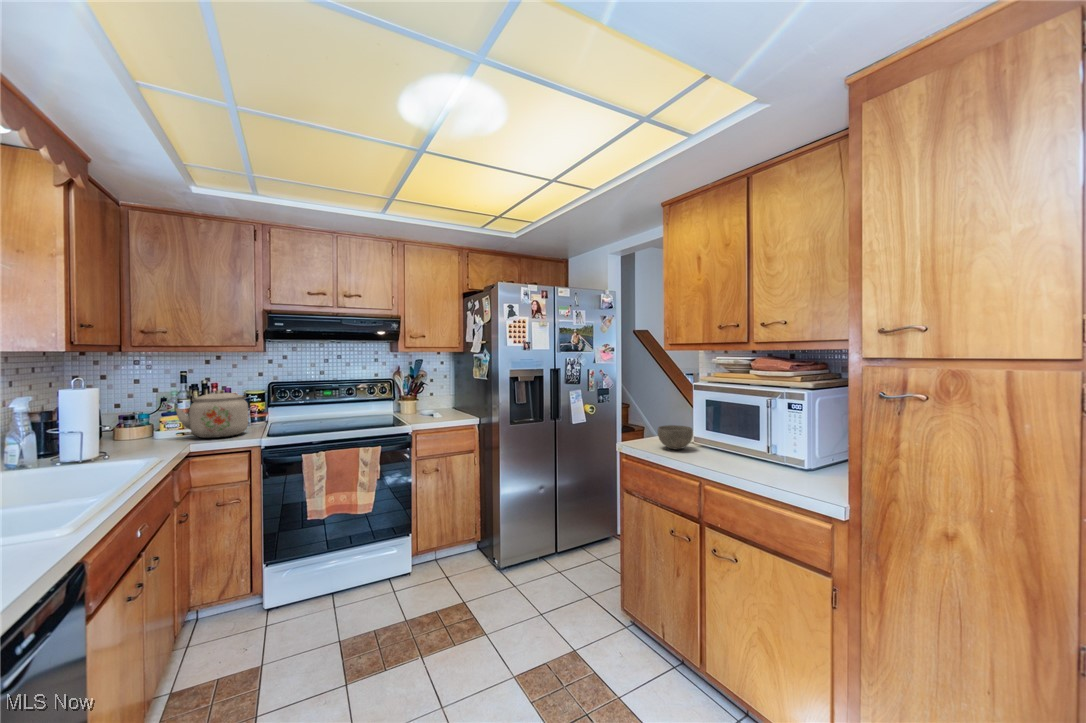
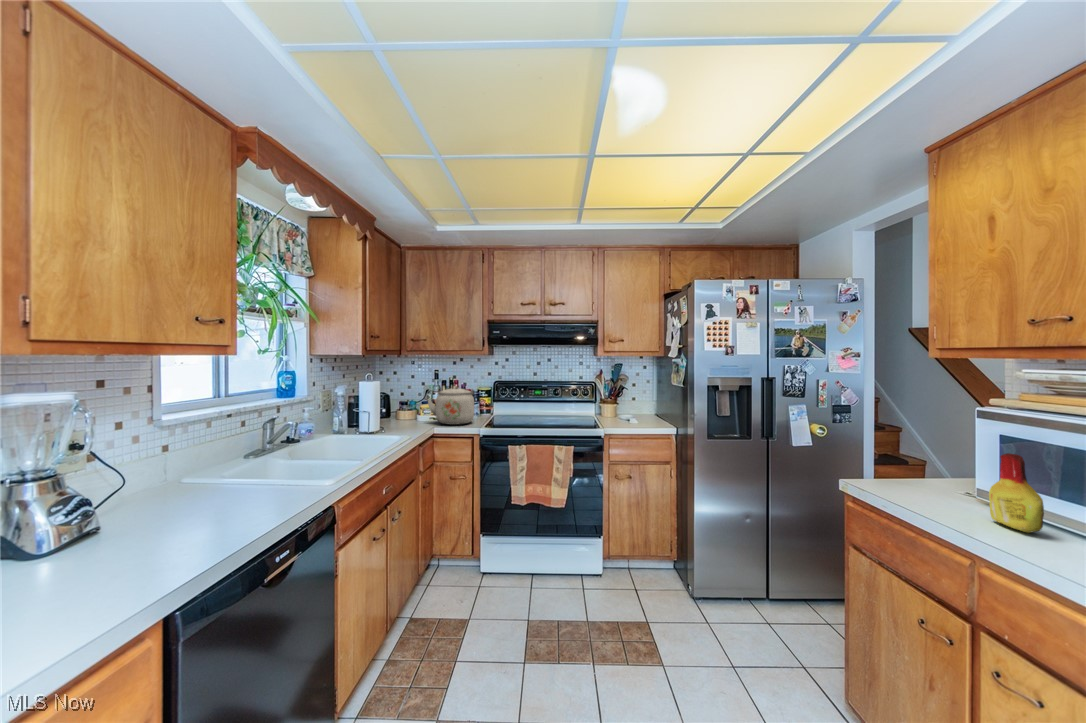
bottle: none [707,412,735,461] -> present [989,453,1044,533]
bowl: present [658,425,693,449] -> none [903,464,967,500]

